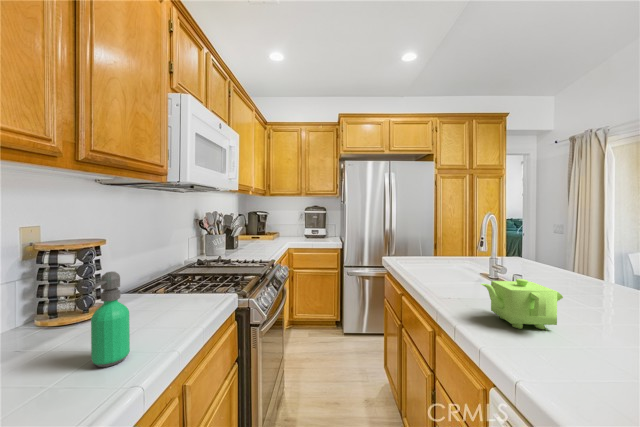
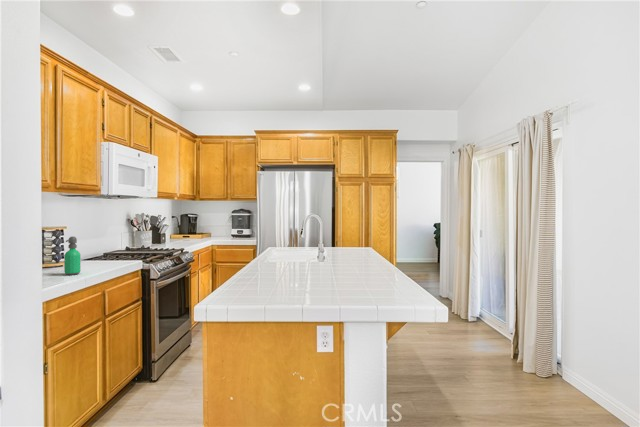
teapot: present [481,279,563,329] -> none [258,245,295,267]

